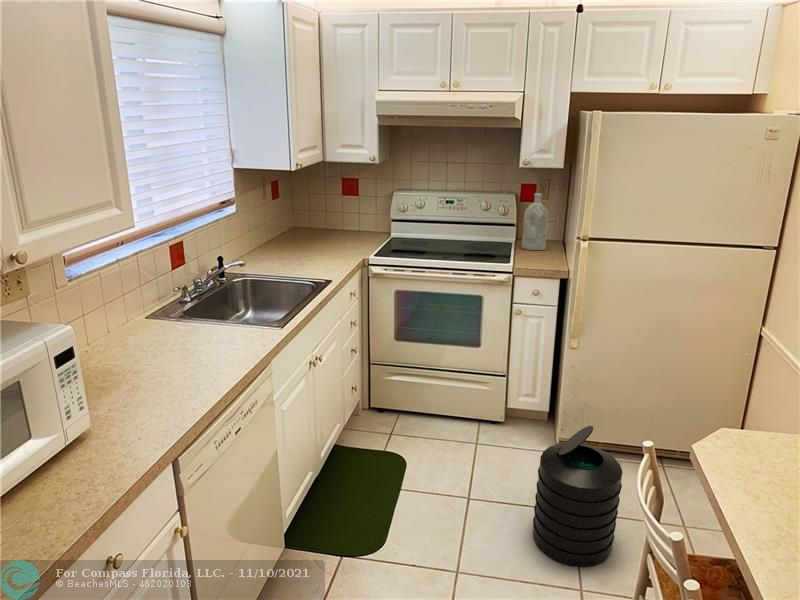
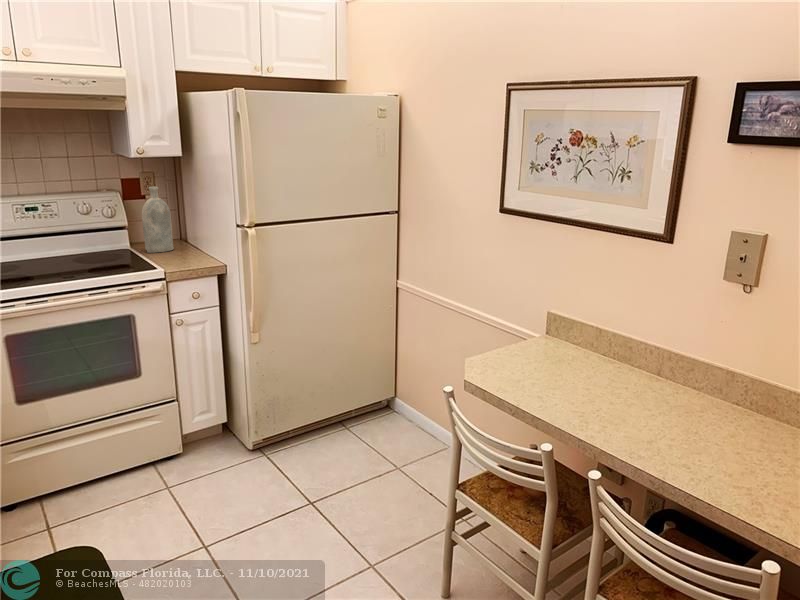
trash can: present [533,426,622,567] -> none [285,410,369,559]

